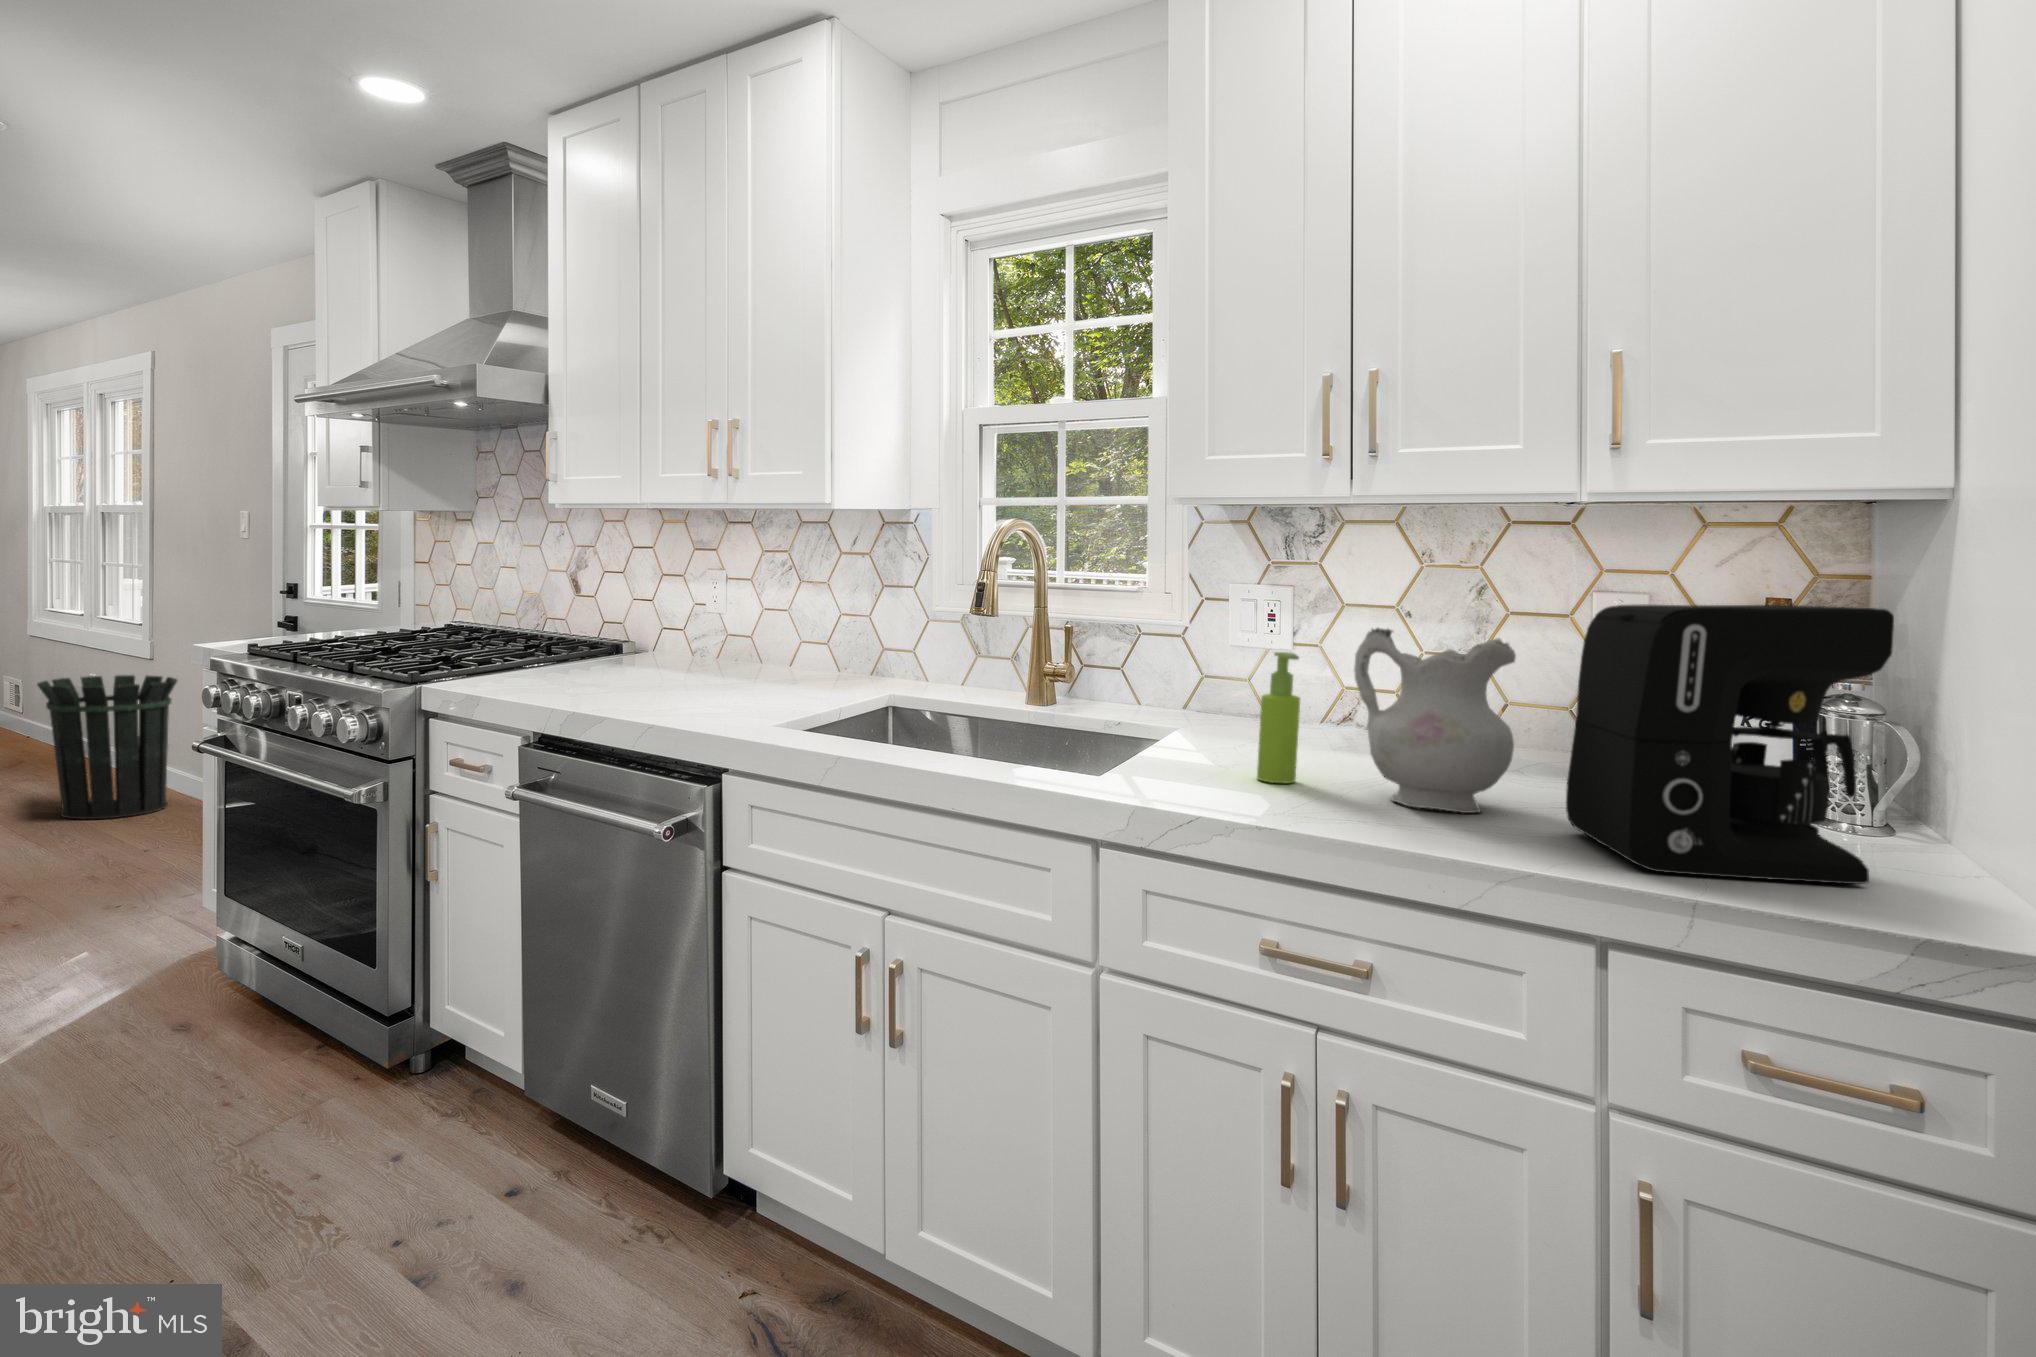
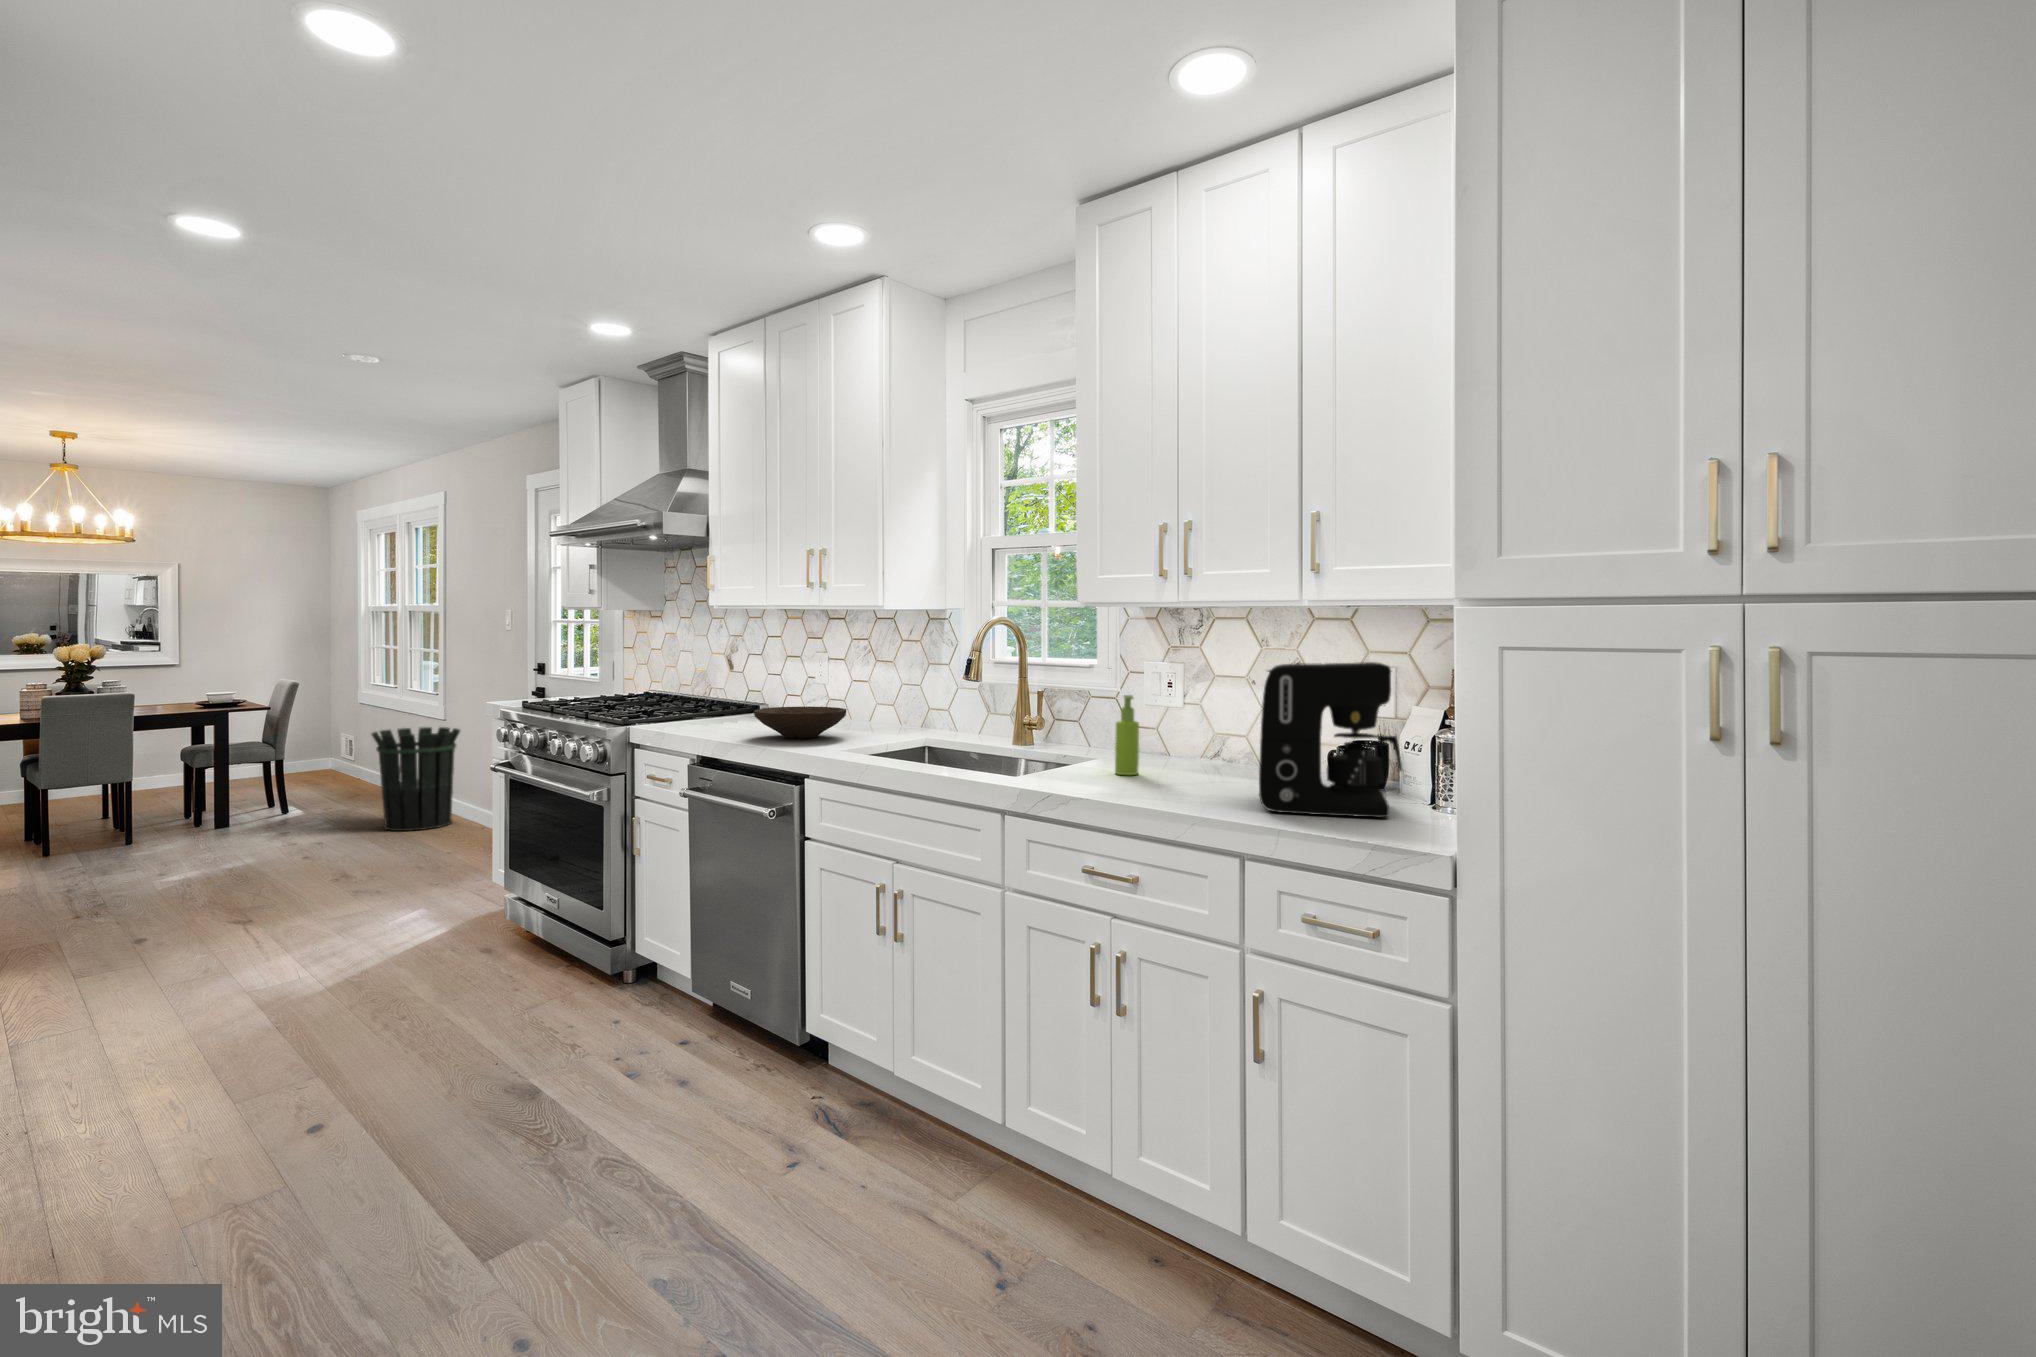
ceramic pitcher: present [1354,628,1516,813] -> none [1162,679,1250,789]
wooden bowl: none [627,659,774,709] -> present [754,707,846,738]

